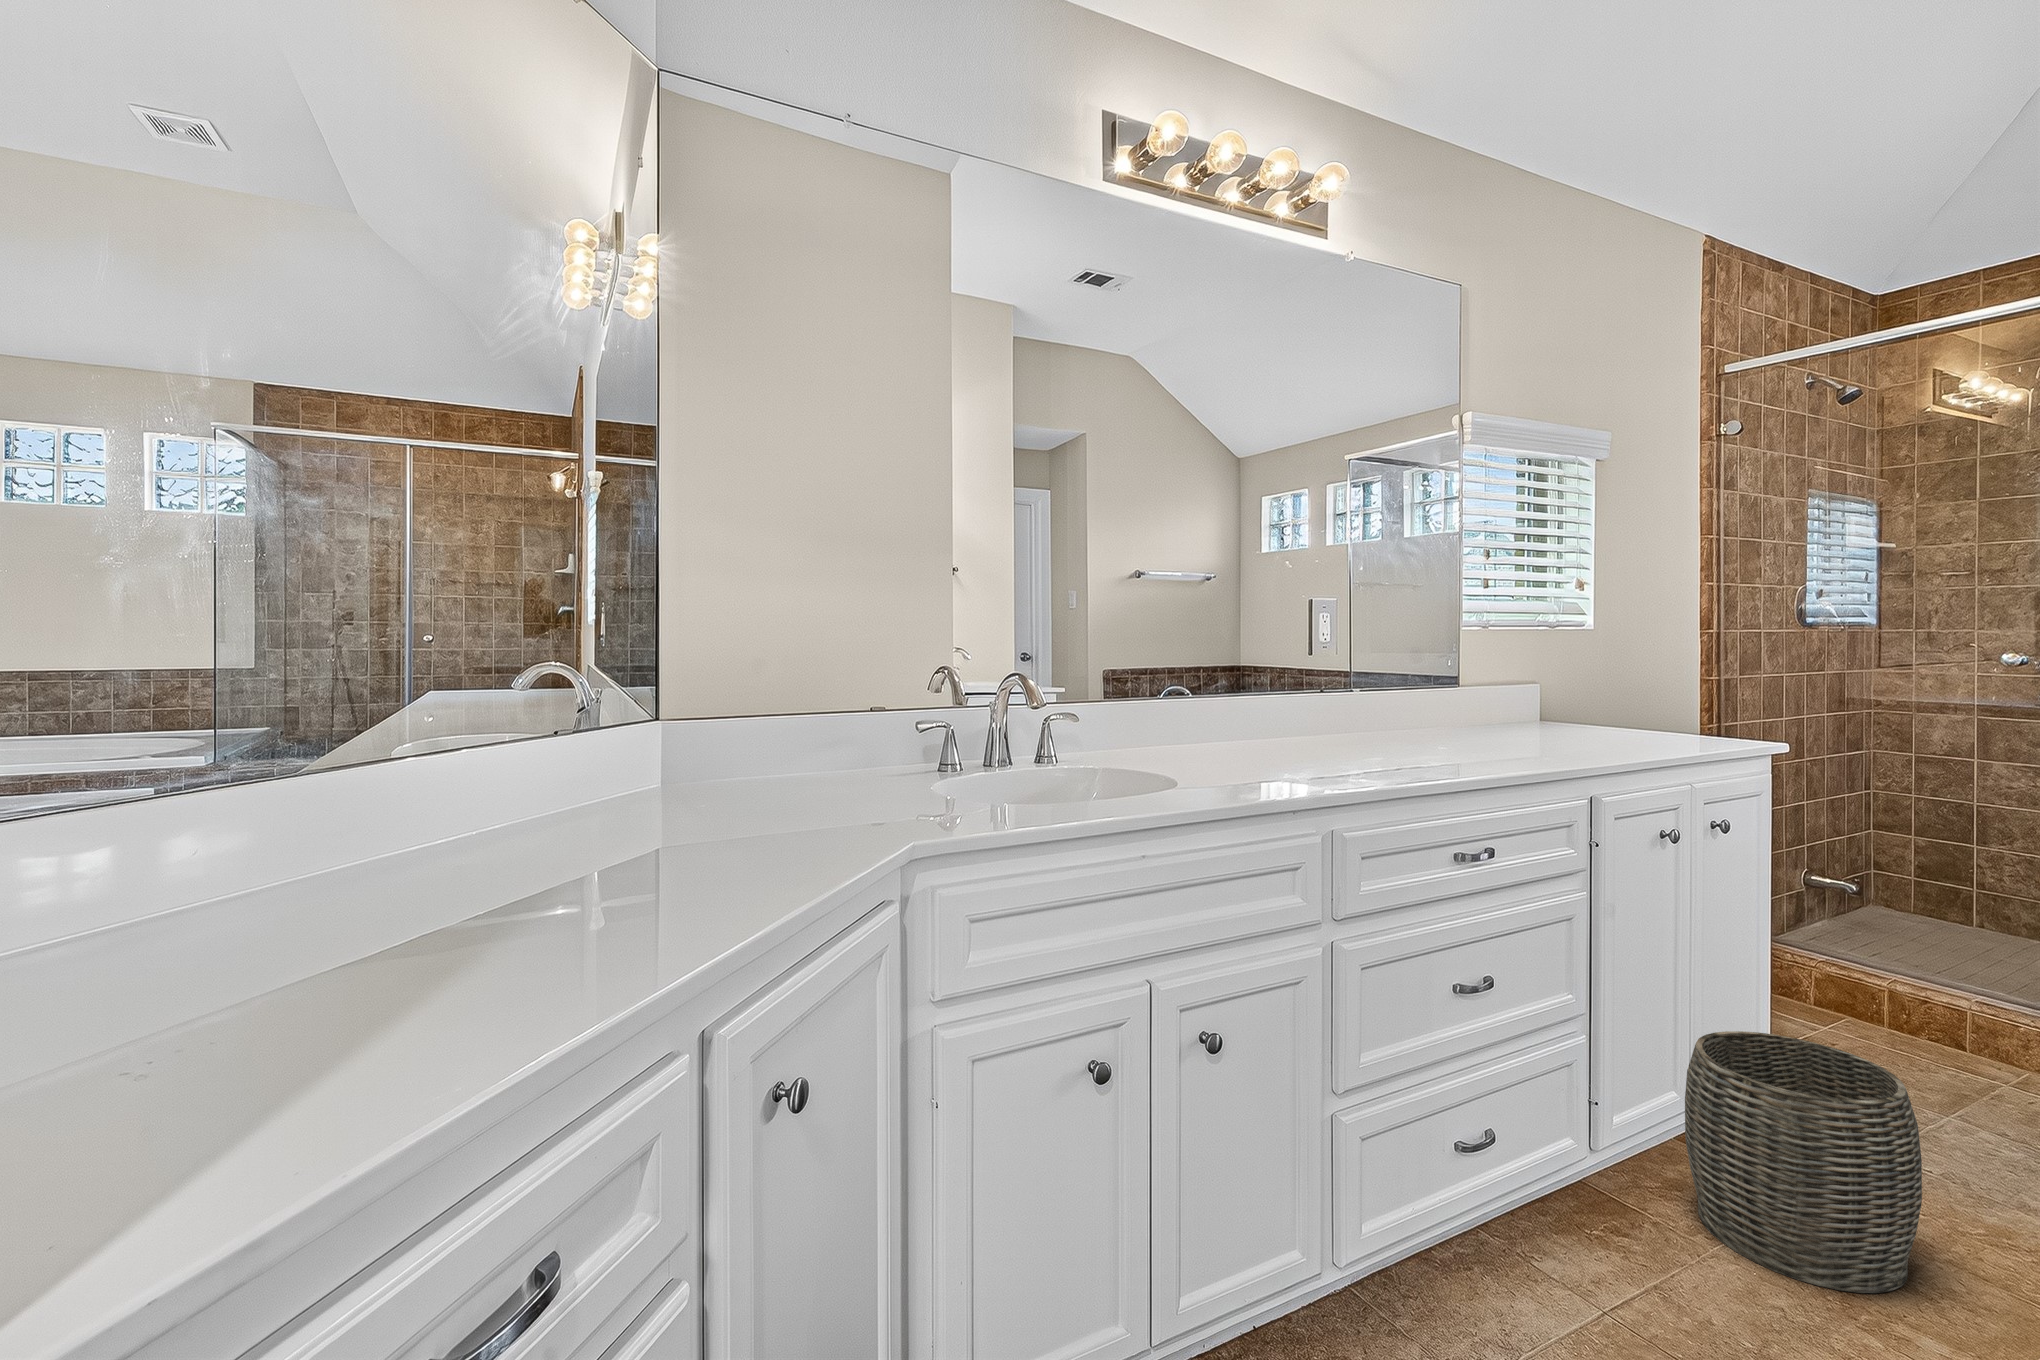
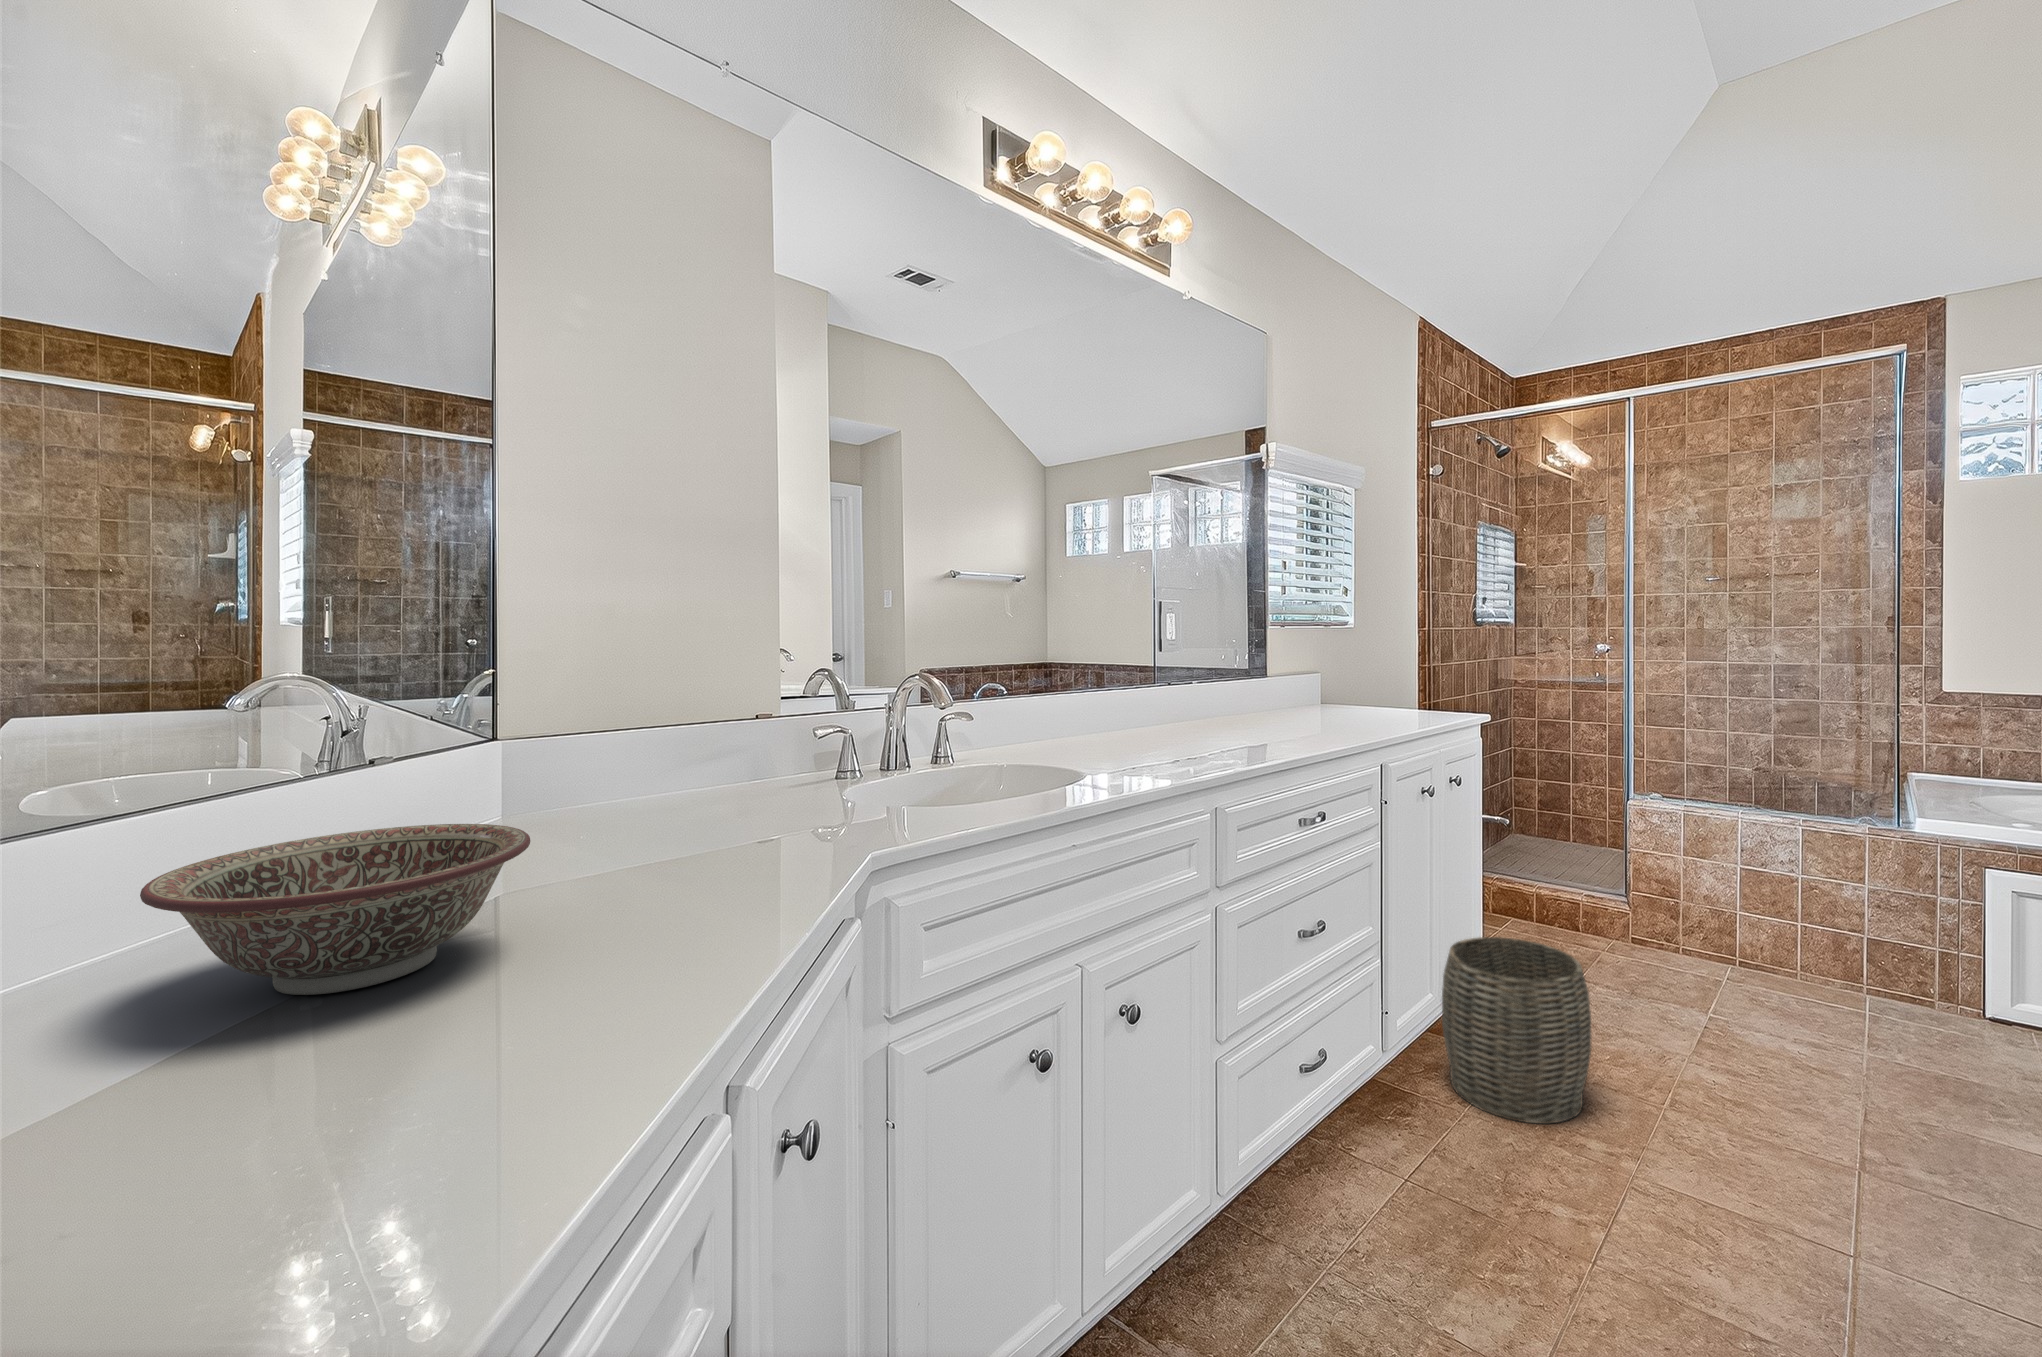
decorative bowl: none [342,789,597,907] -> present [140,824,530,995]

